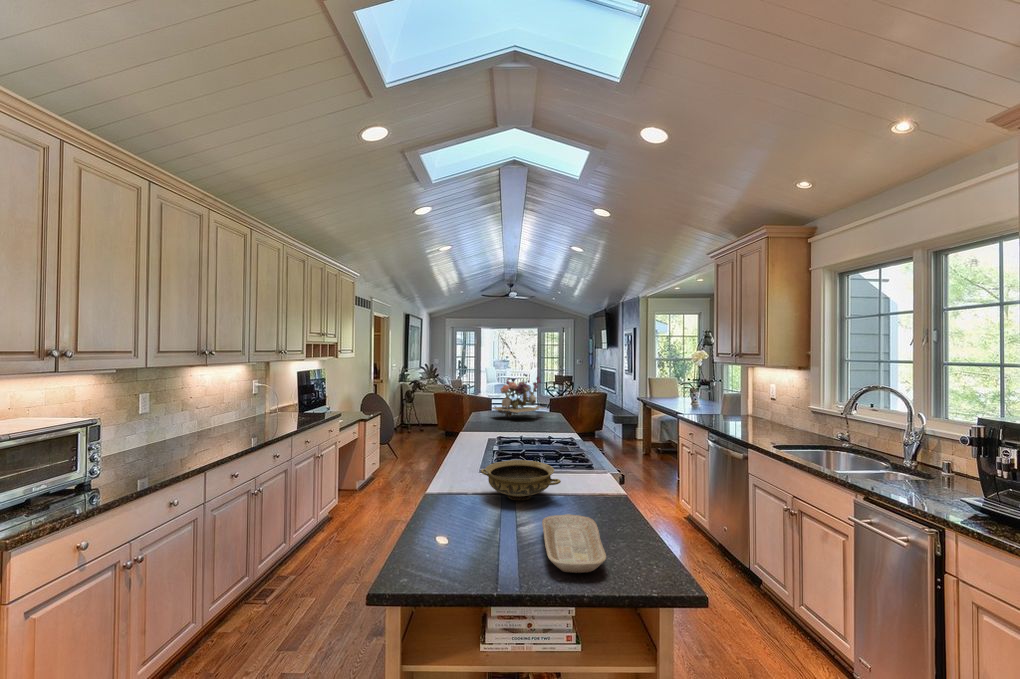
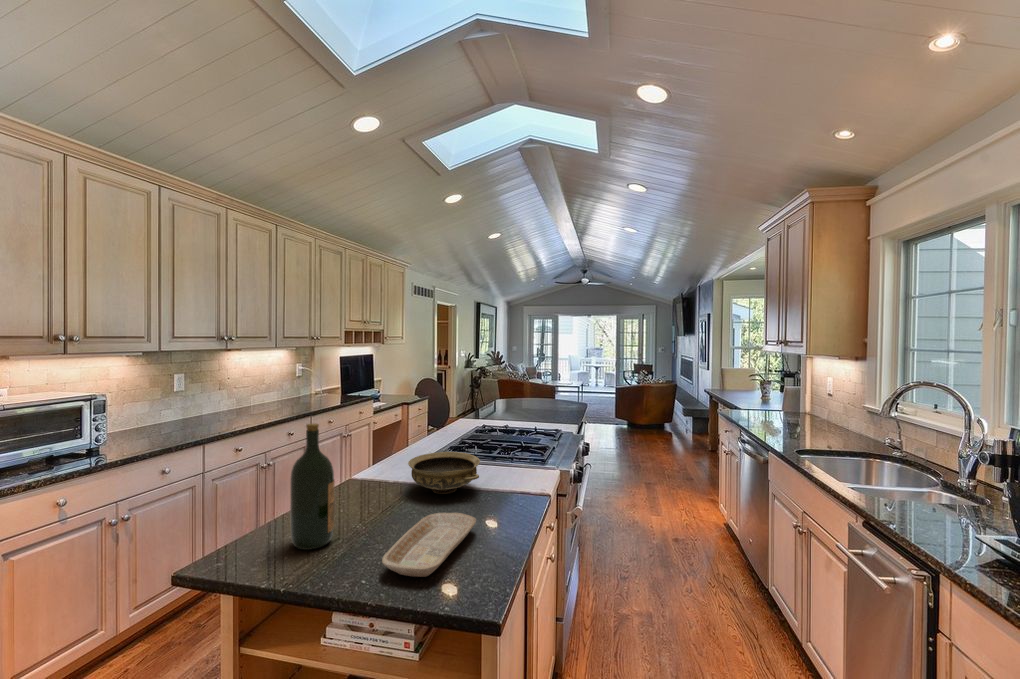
flower arrangement: present [493,377,544,416] -> none [507,364,563,407]
wine bottle: none [430,434,471,560] -> present [290,424,335,550]

